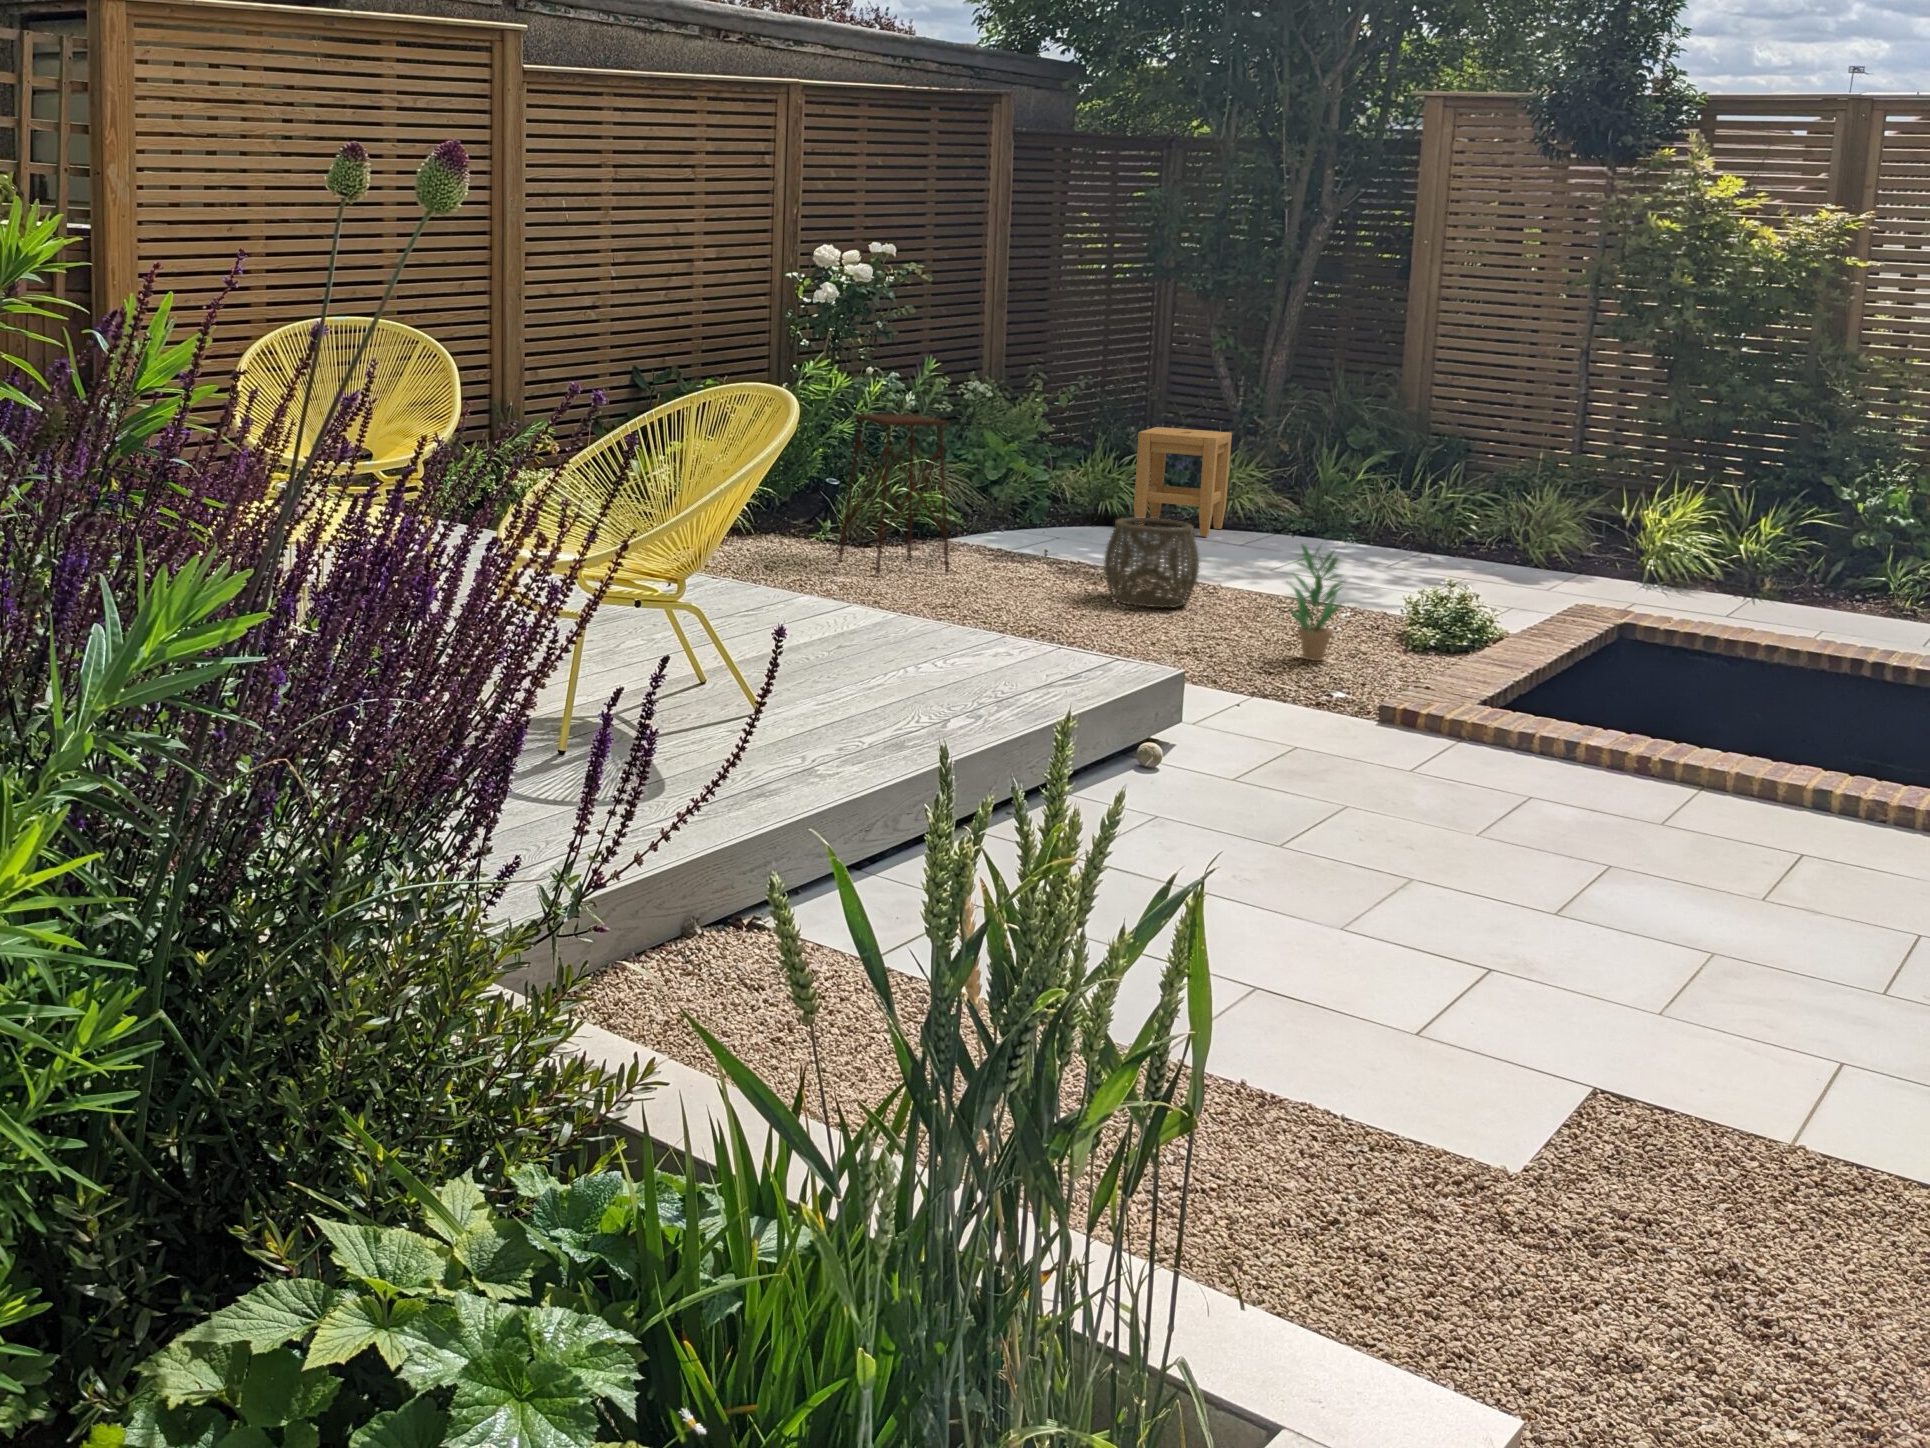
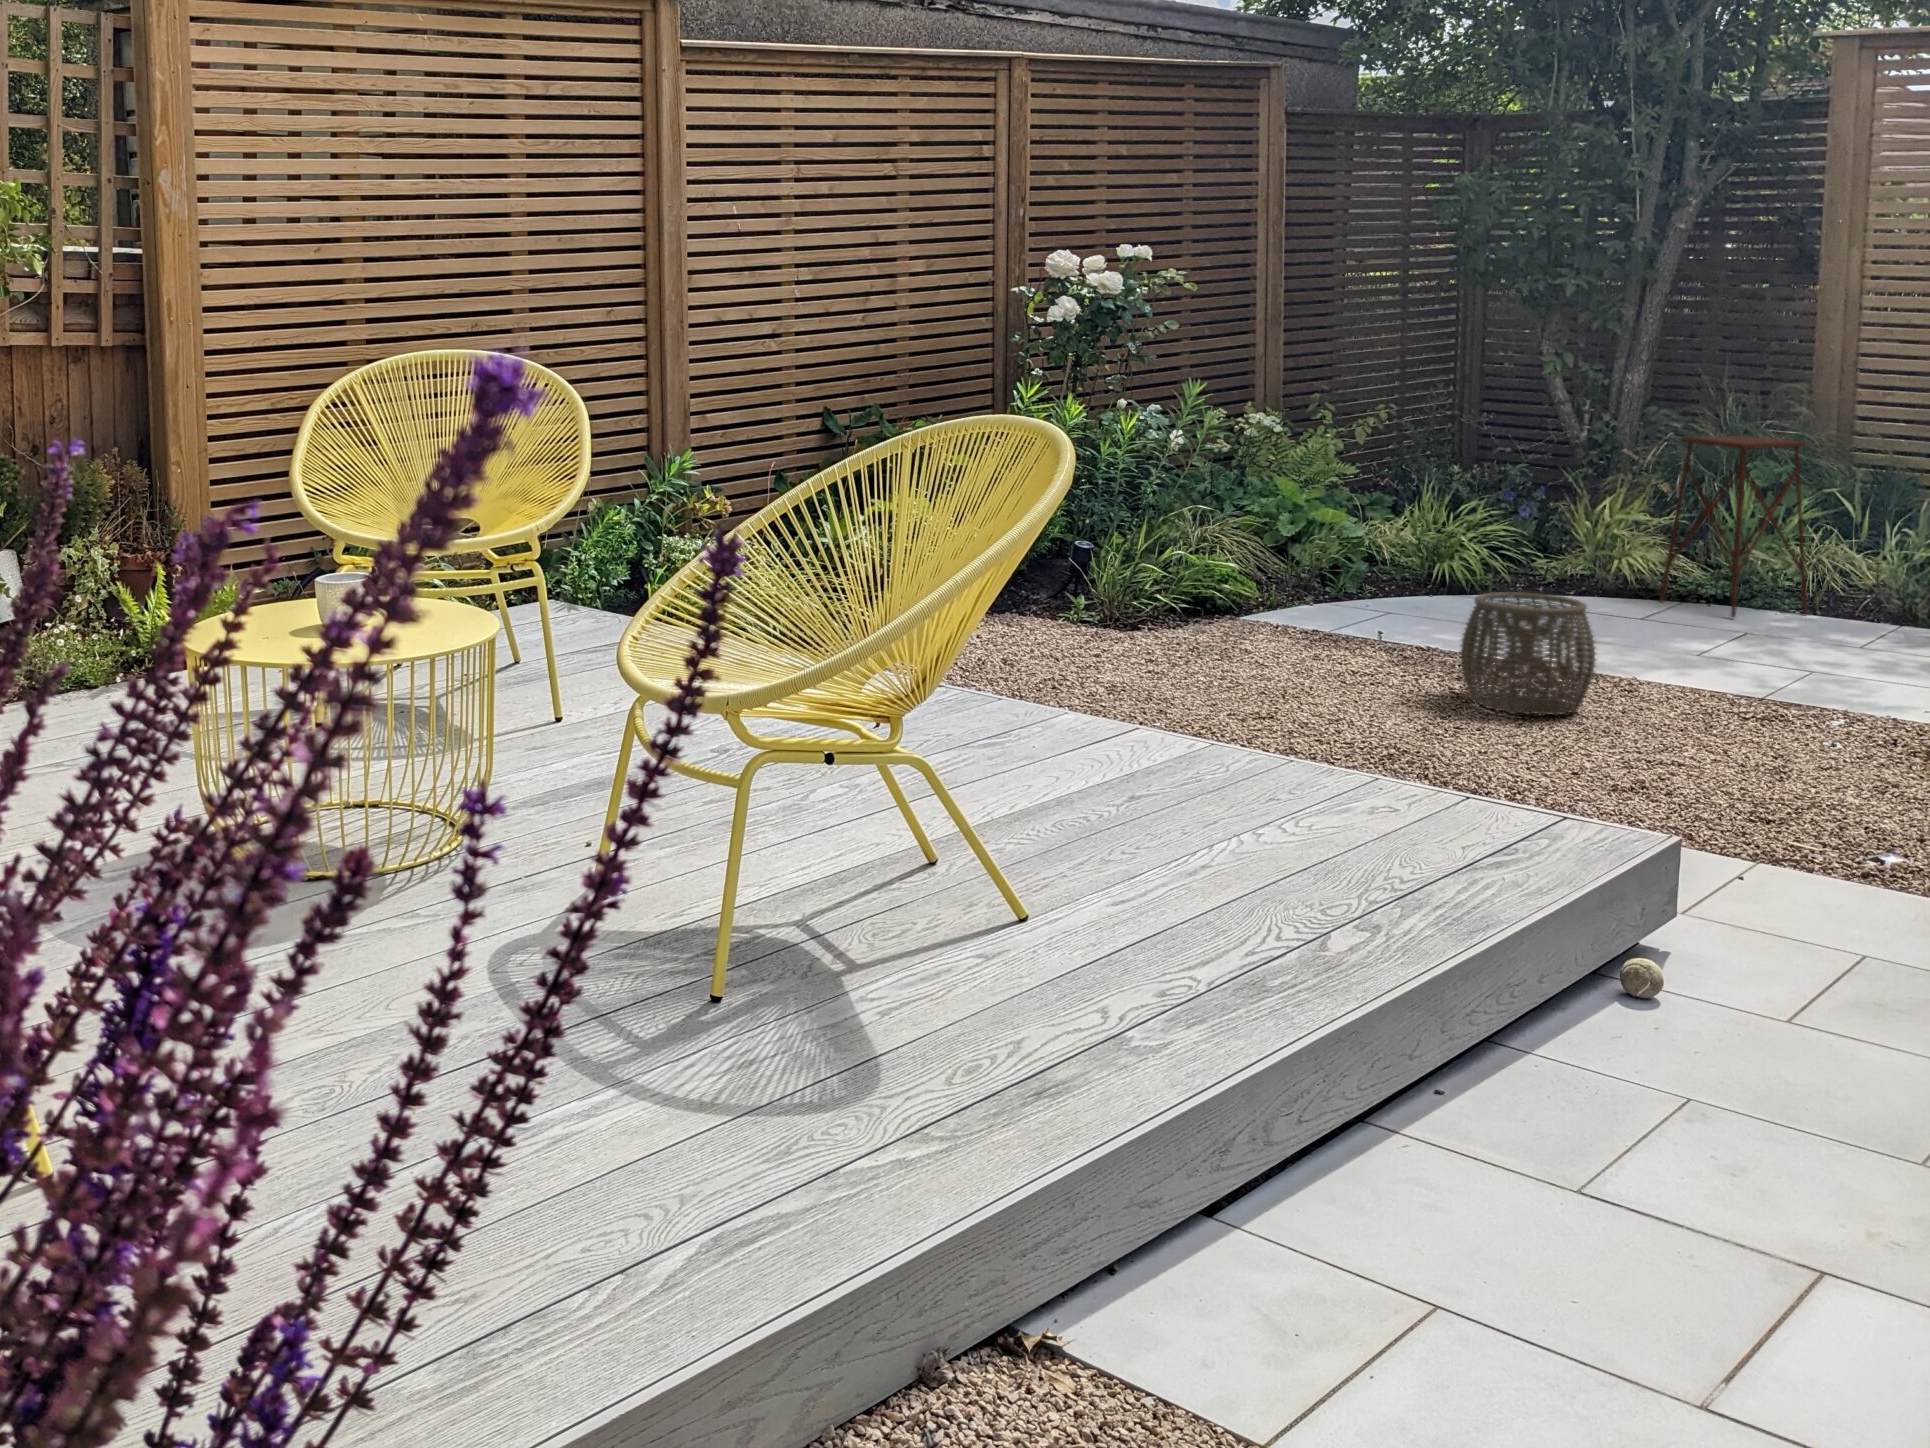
side table: present [838,414,949,575] -> present [1660,435,1808,618]
stool: present [1134,427,1232,536] -> none [1467,464,1592,603]
potted plant: present [1287,545,1344,661] -> none [1749,635,1854,803]

